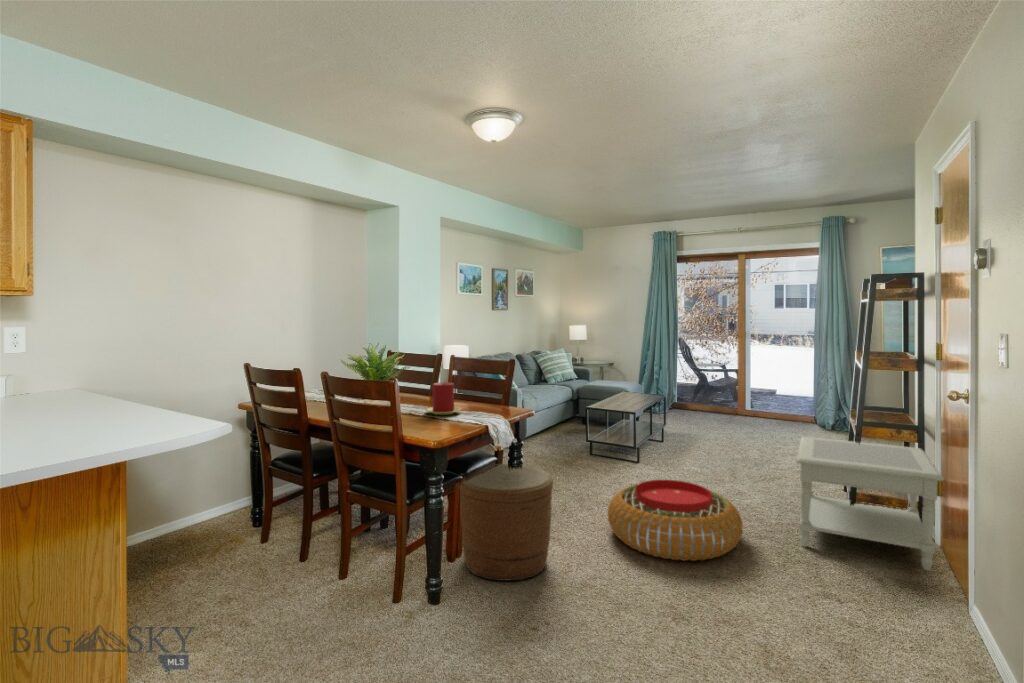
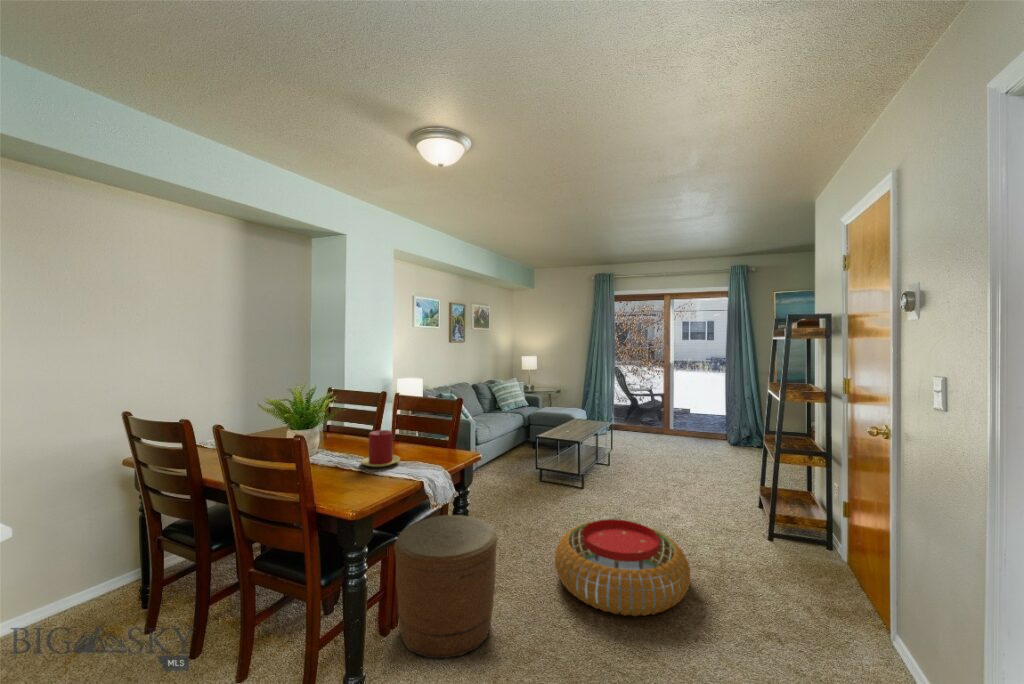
side table: present [797,437,944,570] -> none [736,470,888,617]

